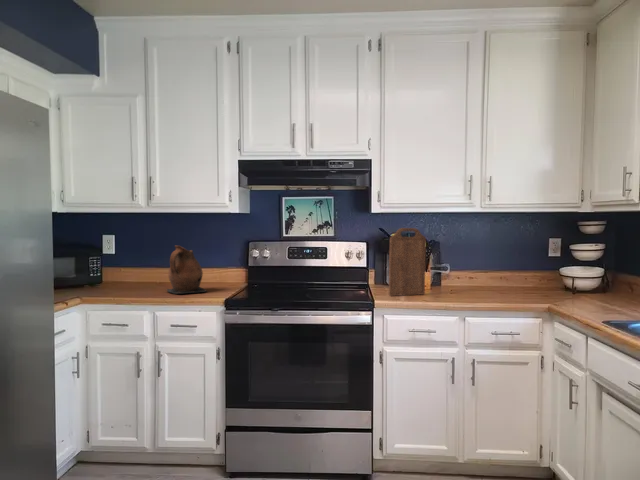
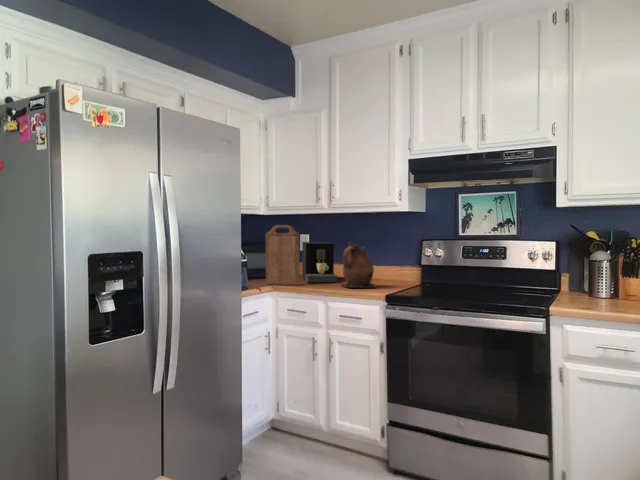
cutting board: present [389,228,426,296] -> present [266,225,300,285]
coffee maker: none [112,244,159,290] -> present [302,242,337,282]

